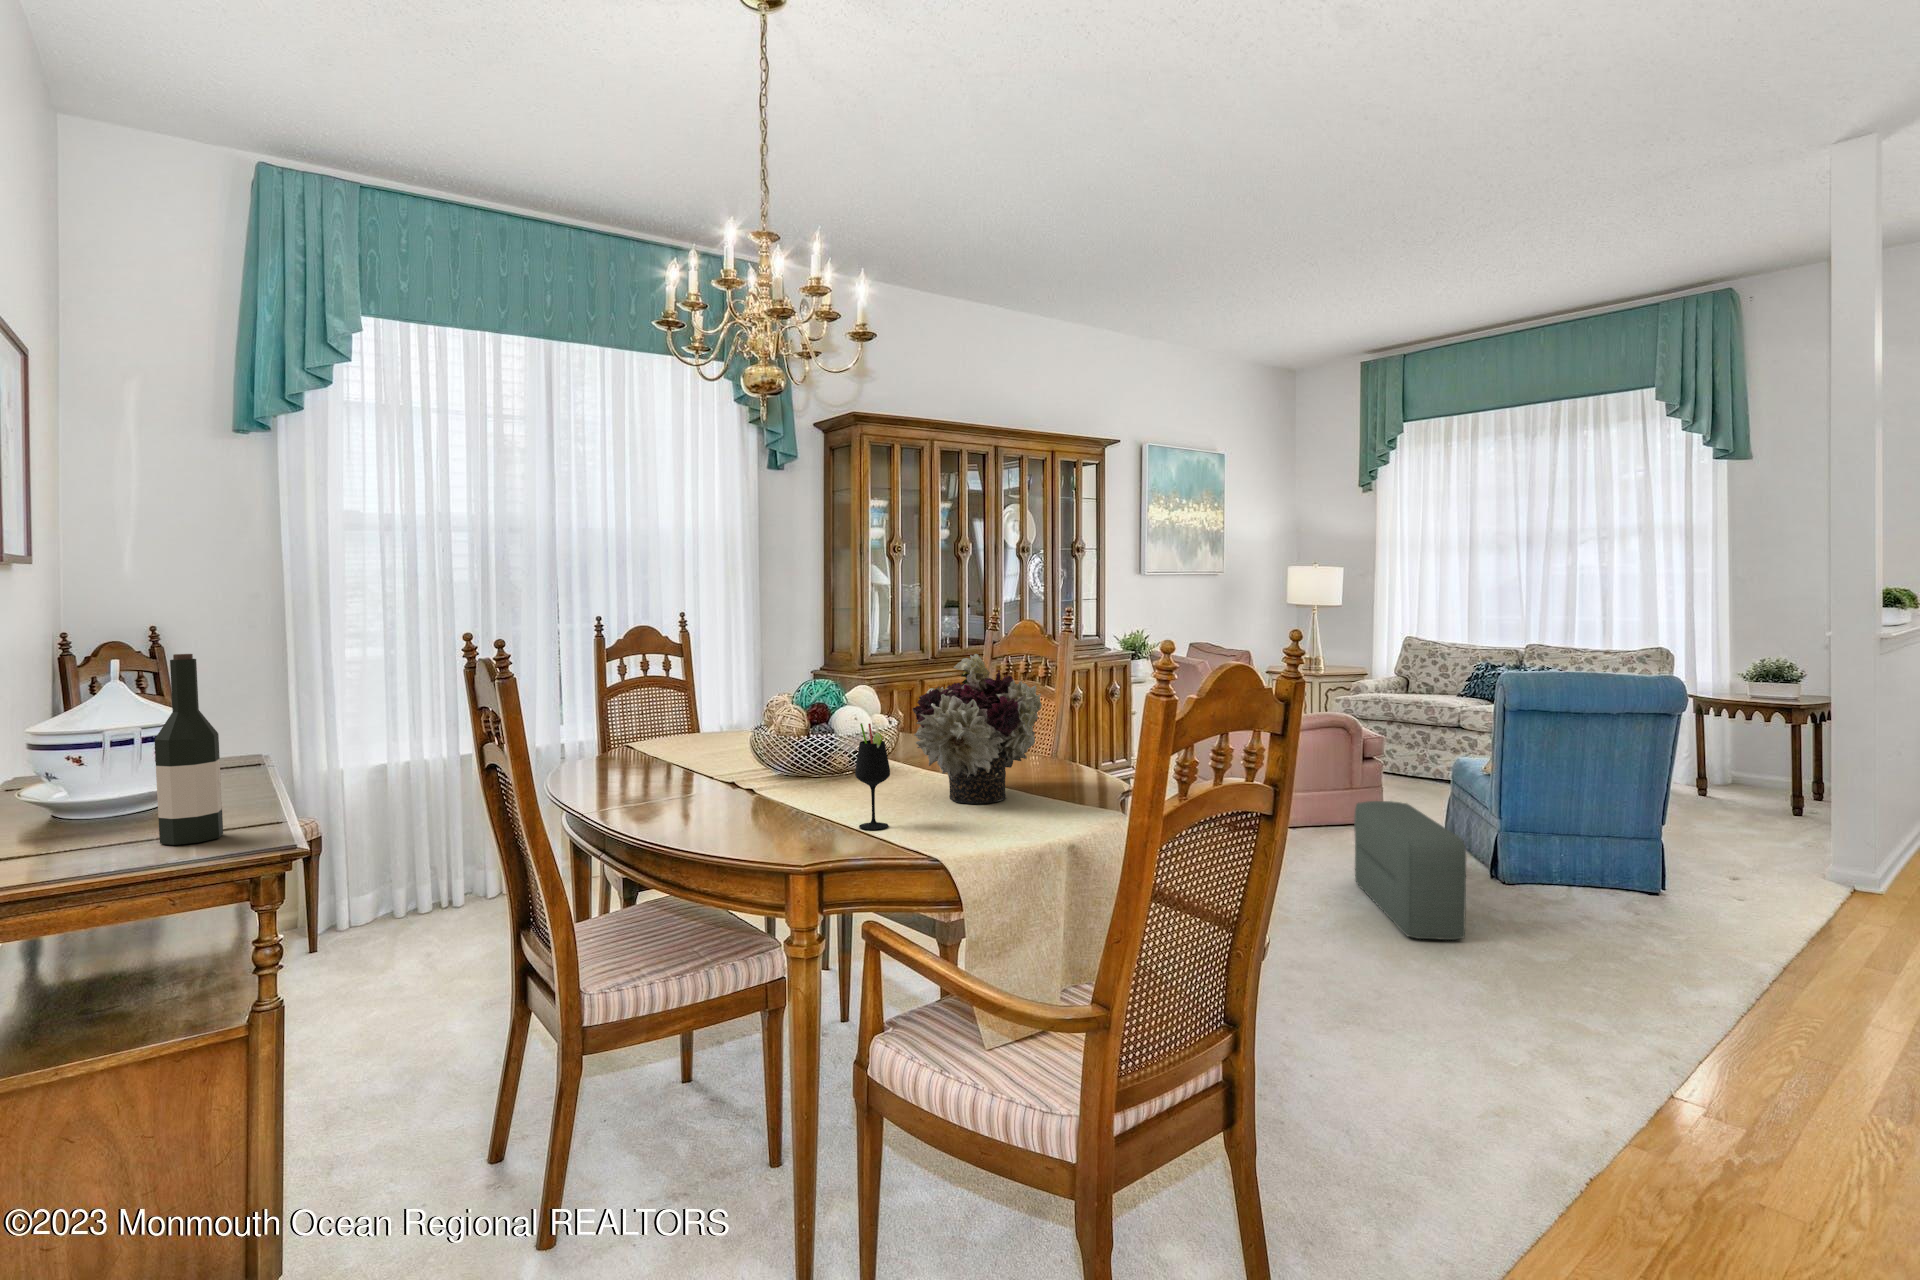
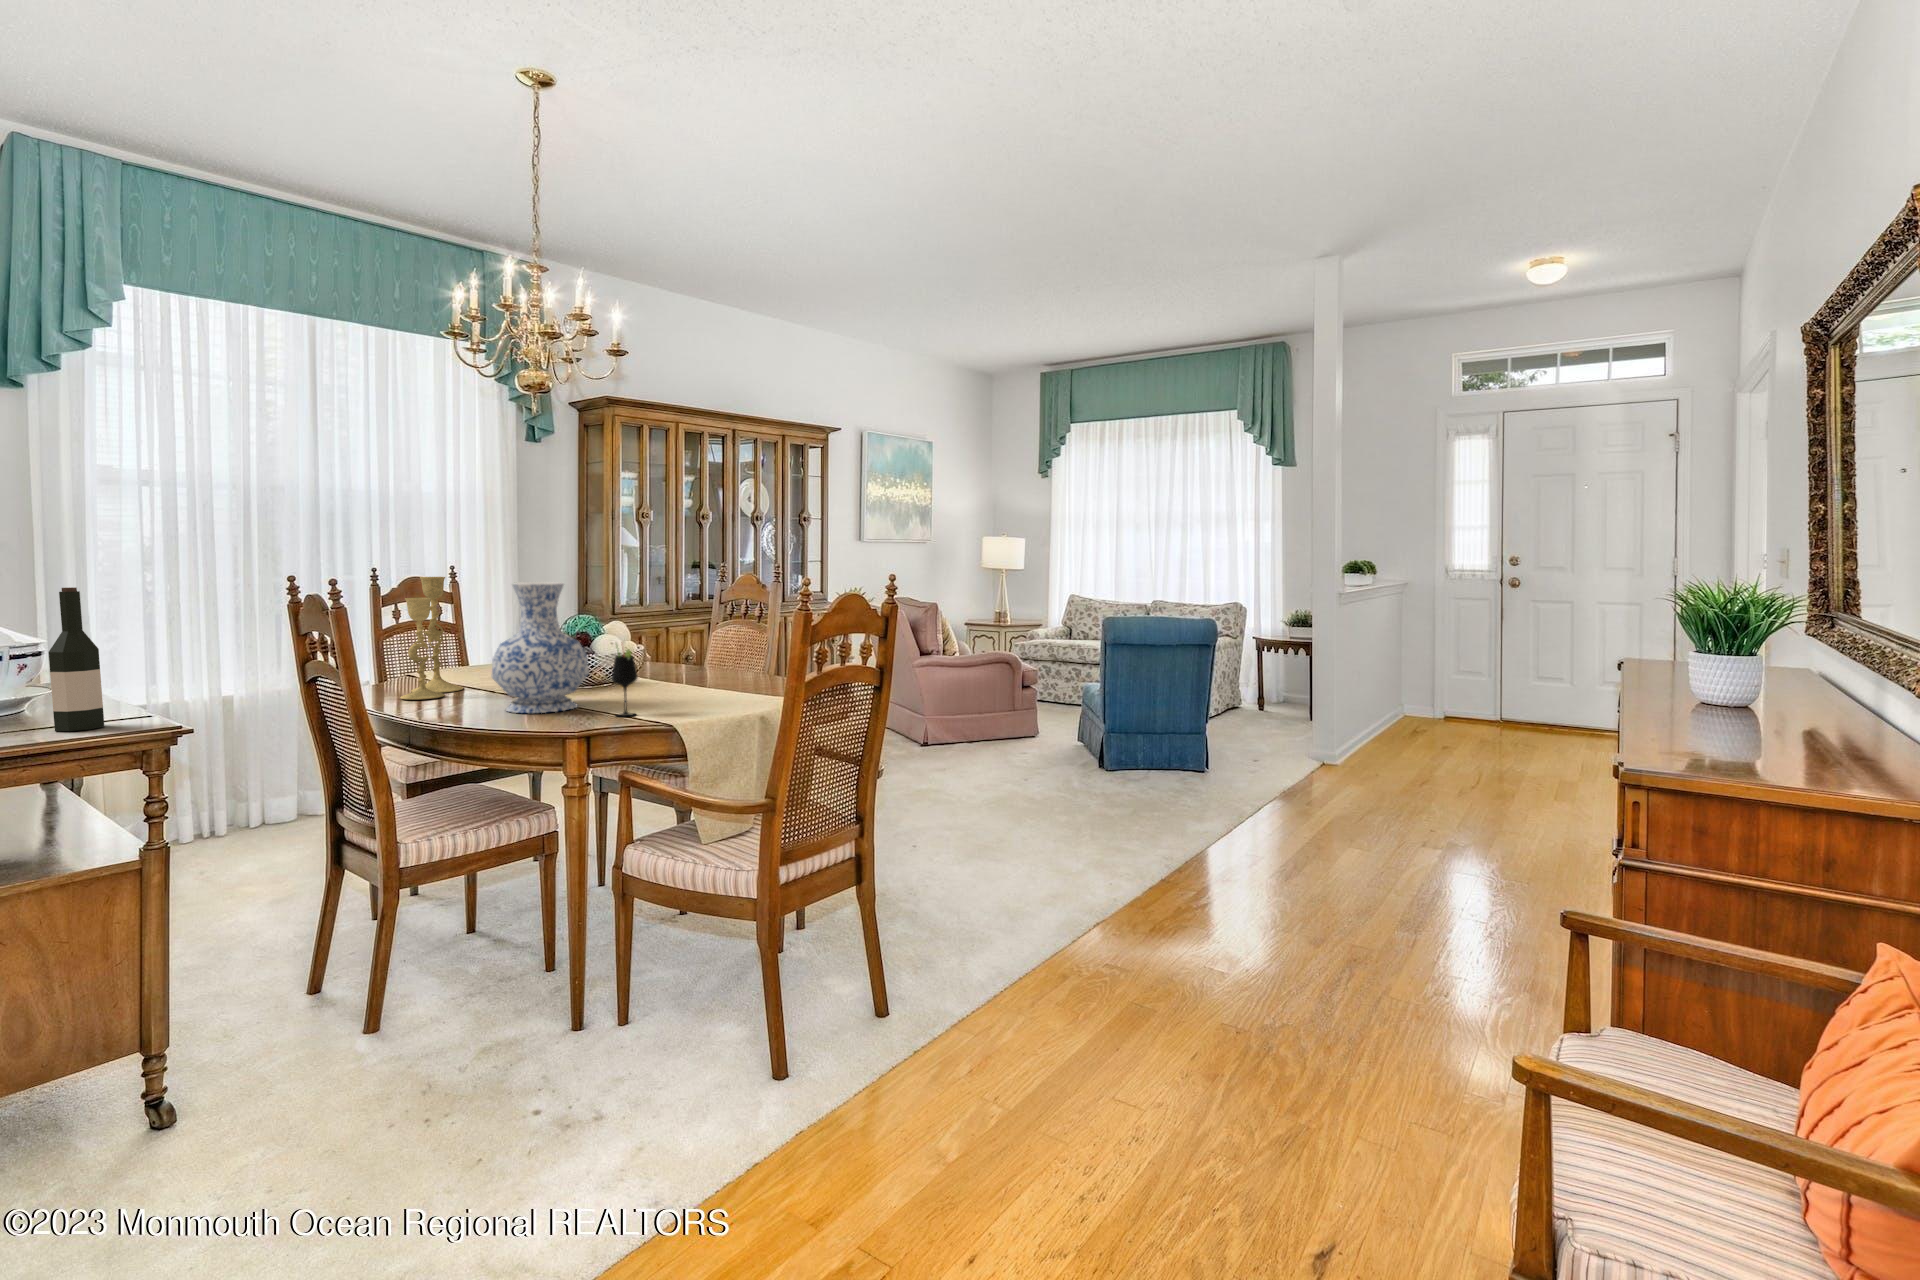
candlestick: none [600,629,678,789] -> present [400,577,463,700]
vase: none [702,636,827,818] -> present [491,582,589,713]
flower arrangement: present [913,654,1042,804] -> none [655,596,750,702]
pouf: present [1354,801,1466,940] -> none [1005,714,1069,806]

